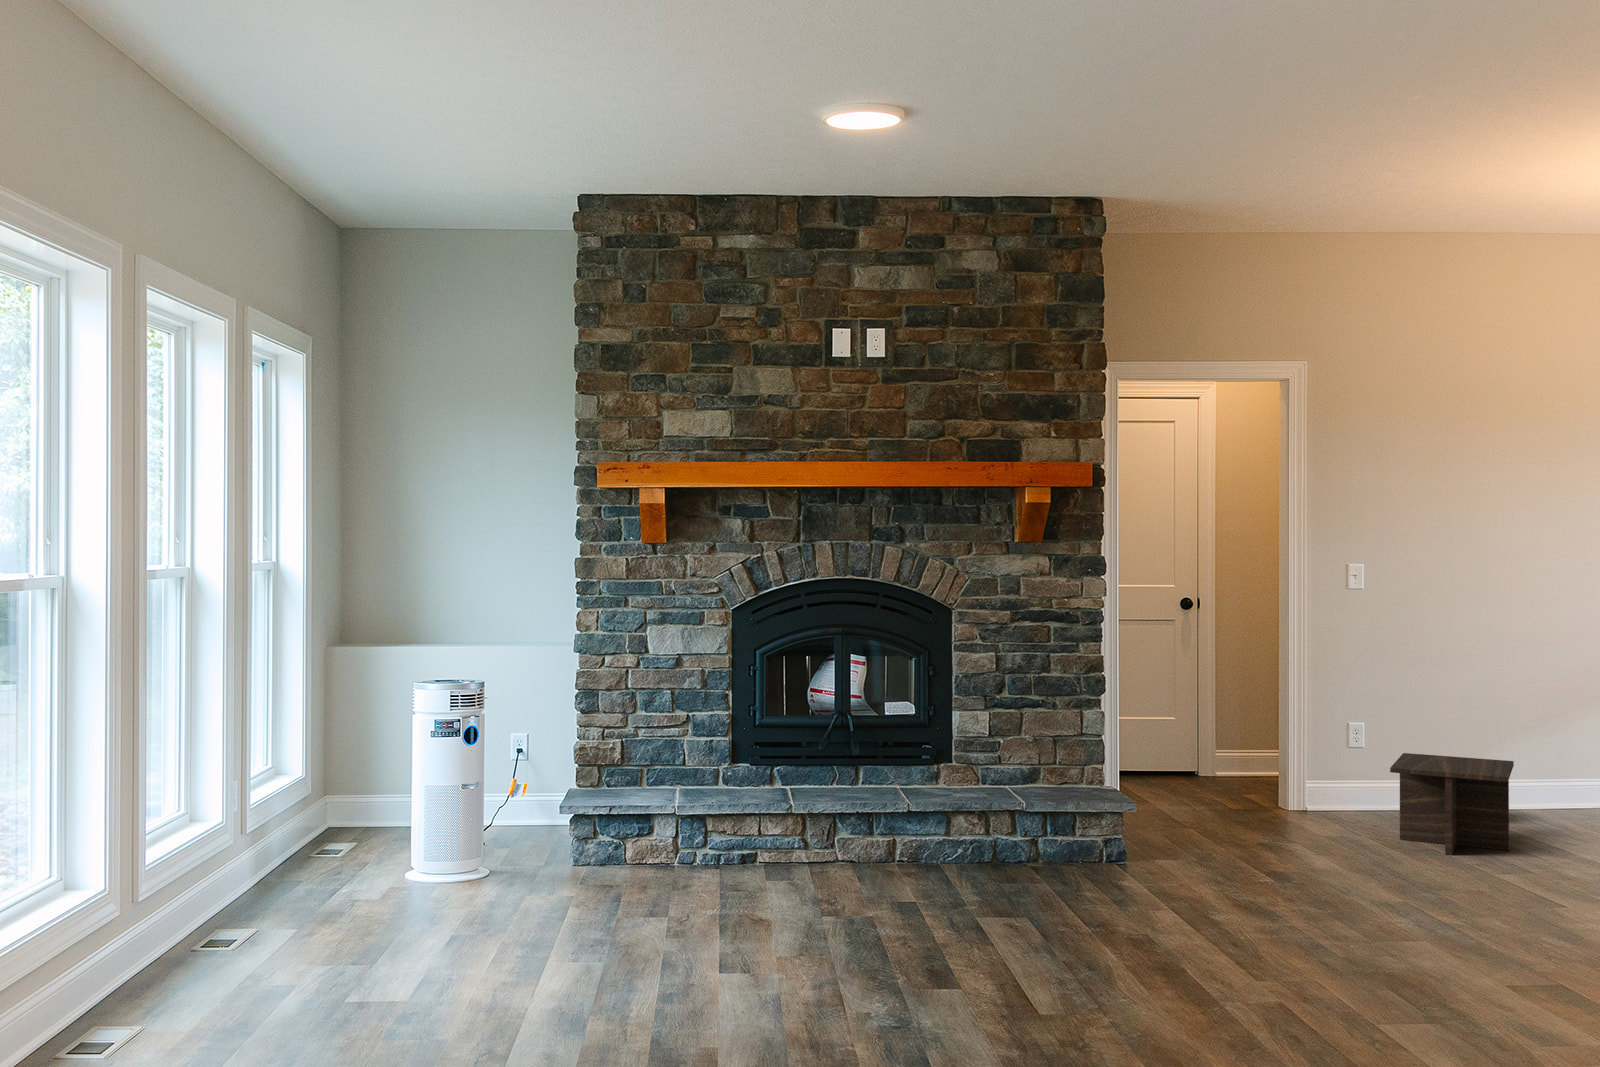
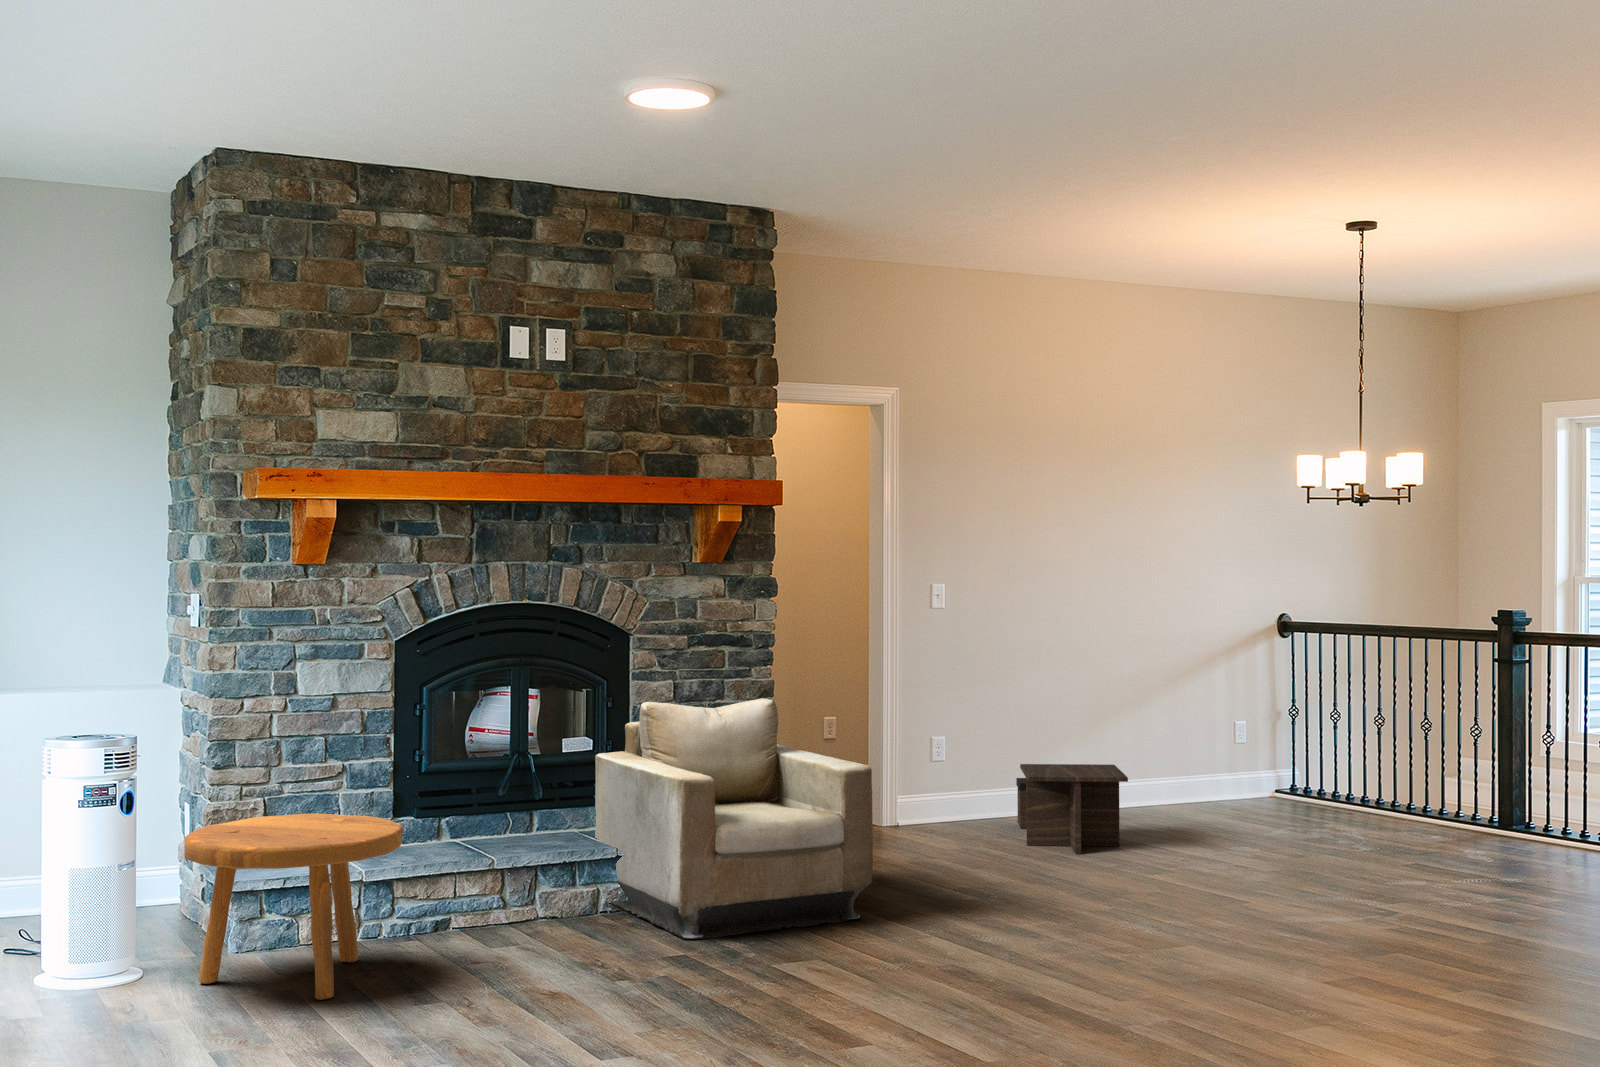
armchair: none [857,672,1139,902] -> present [595,698,873,939]
footstool: none [489,755,670,917] -> present [184,813,403,1000]

